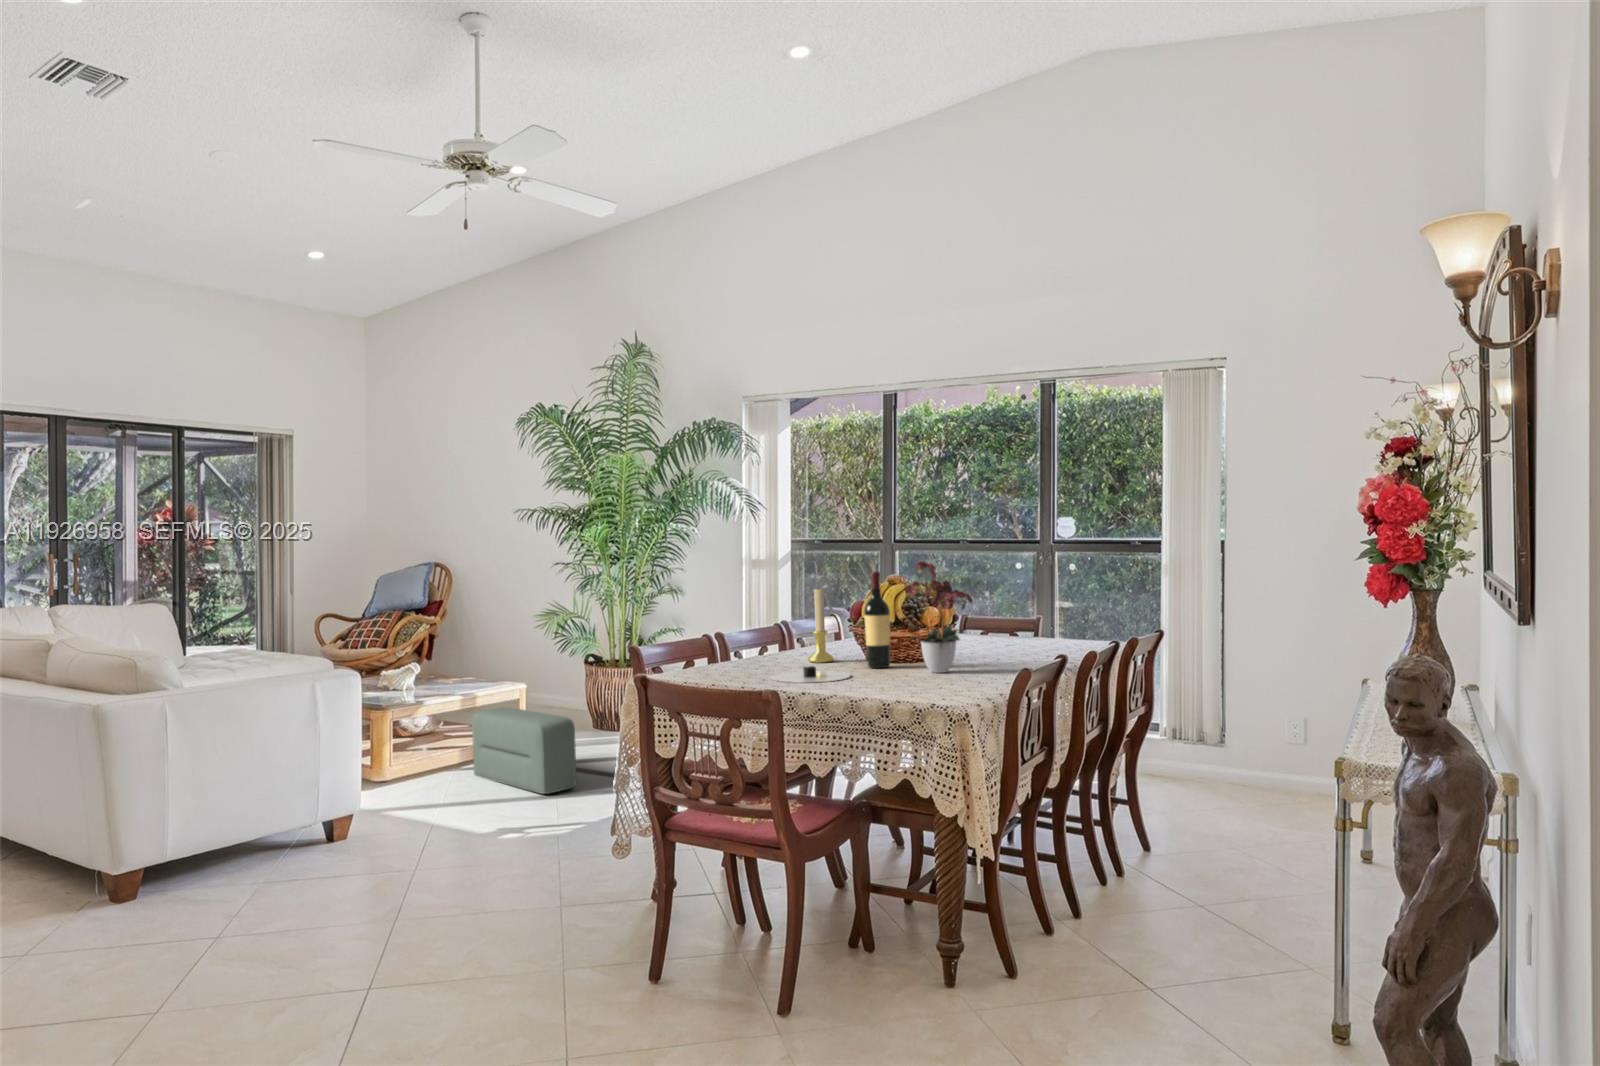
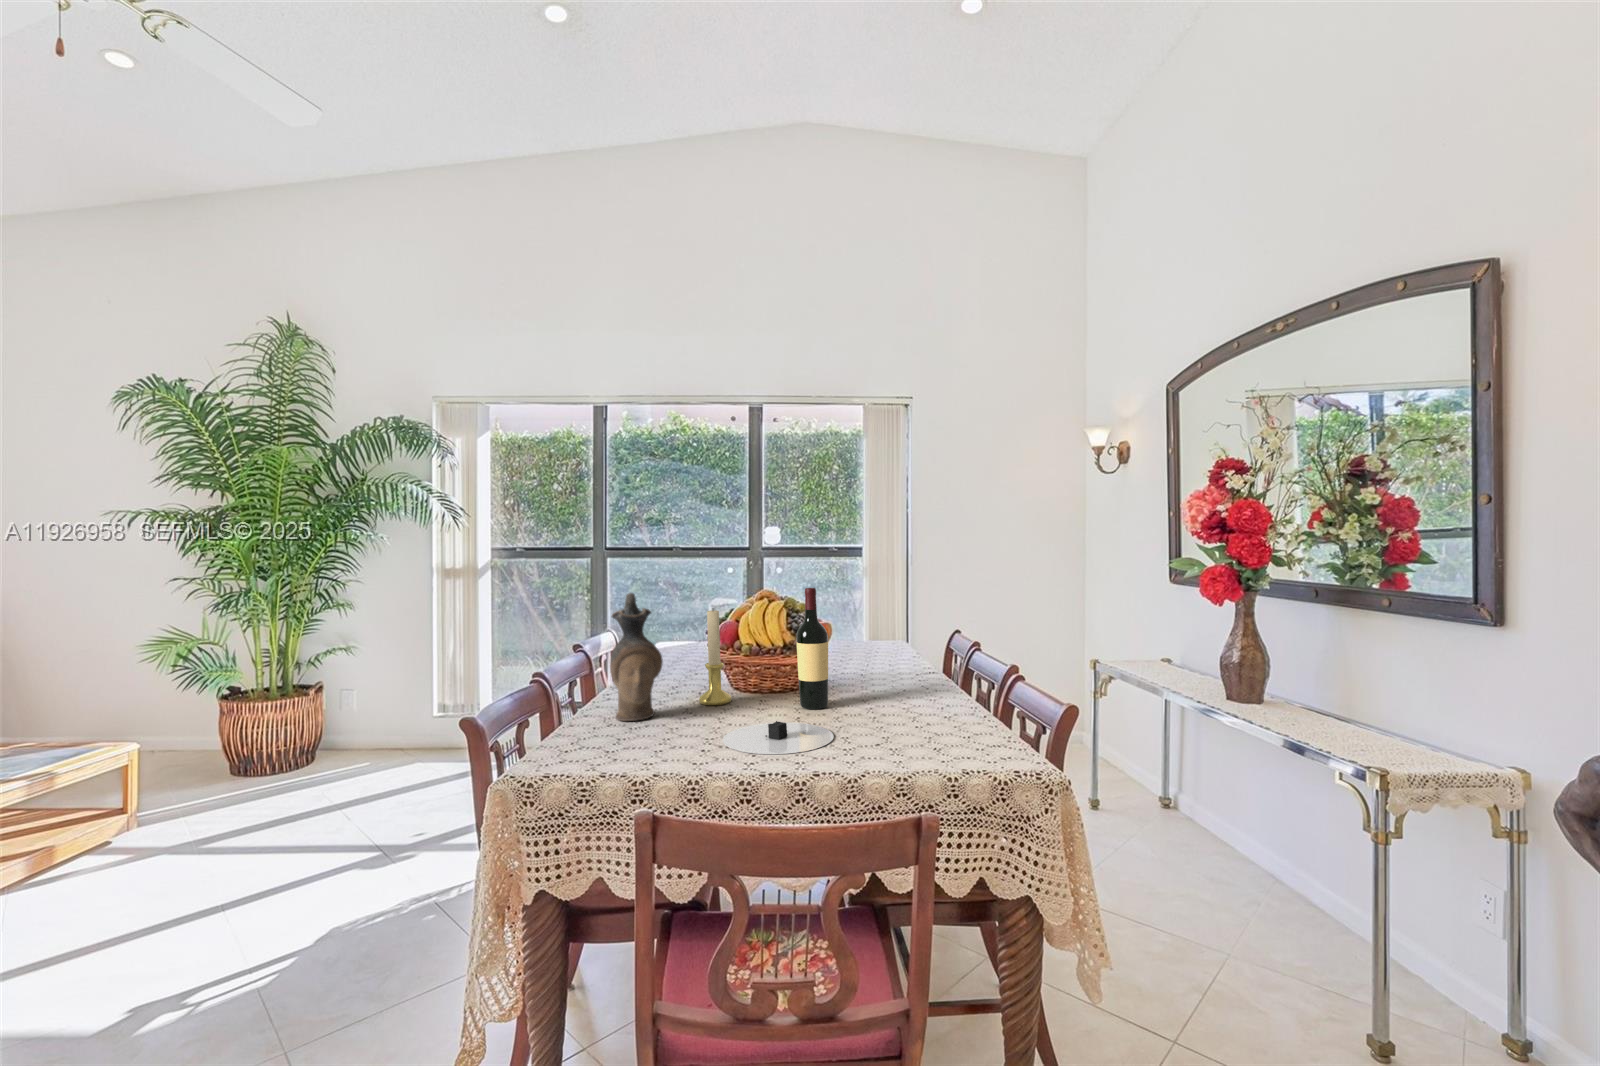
flower arrangement: present [906,561,973,673] -> none [859,567,958,711]
ceramic pitcher: none [730,573,767,665] -> present [610,593,663,721]
pouf: present [472,707,576,794] -> none [50,783,252,908]

